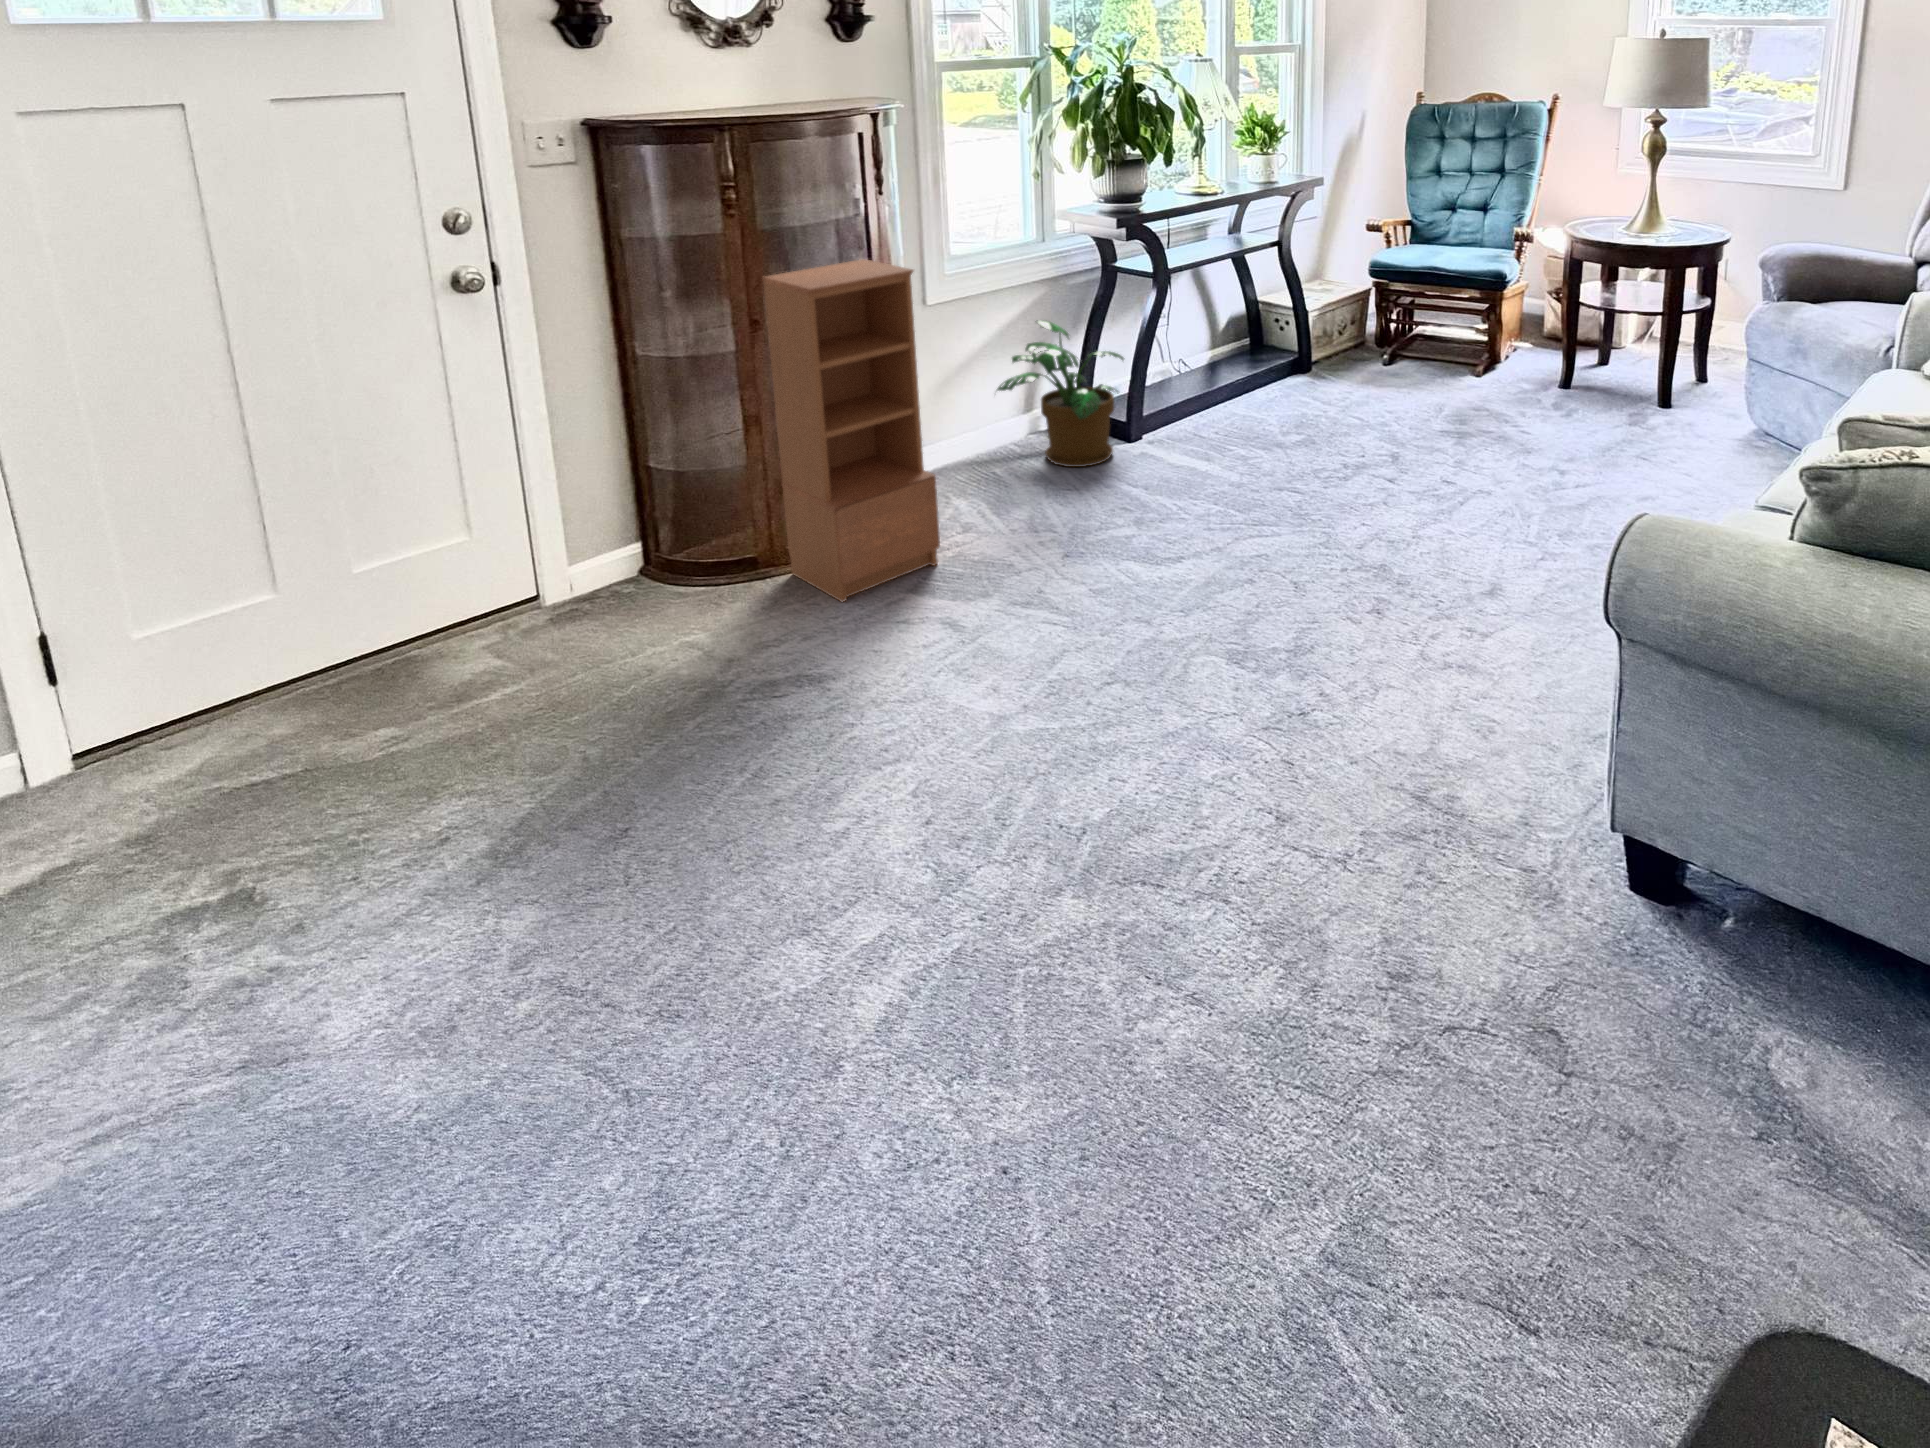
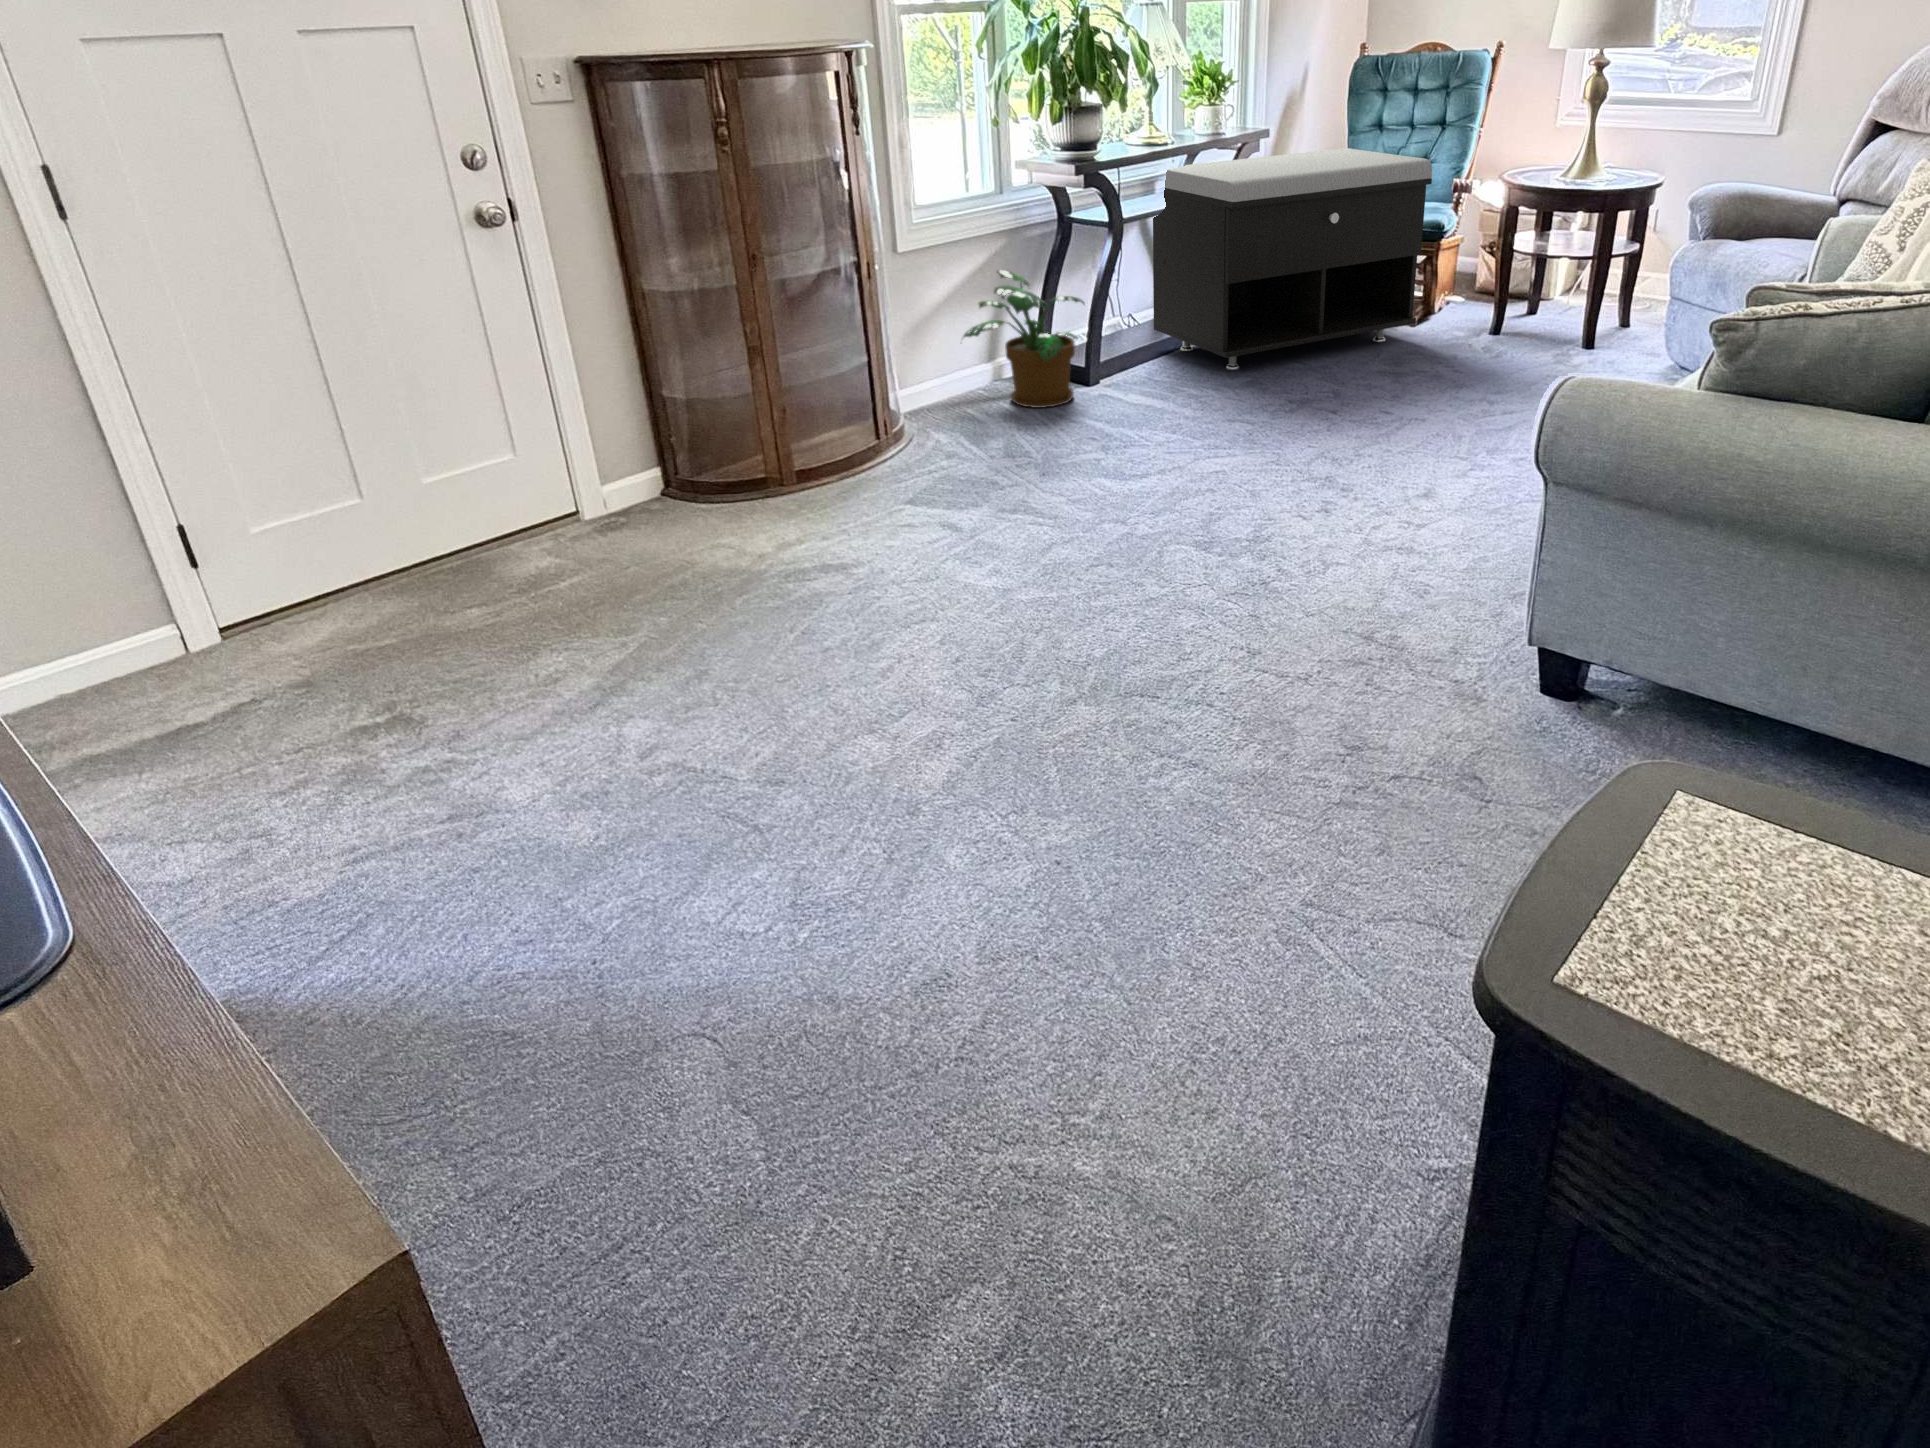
storage bench: none [1203,197,1489,425] -> present [1153,148,1432,370]
bookcase: present [763,259,940,602] -> none [757,198,930,514]

